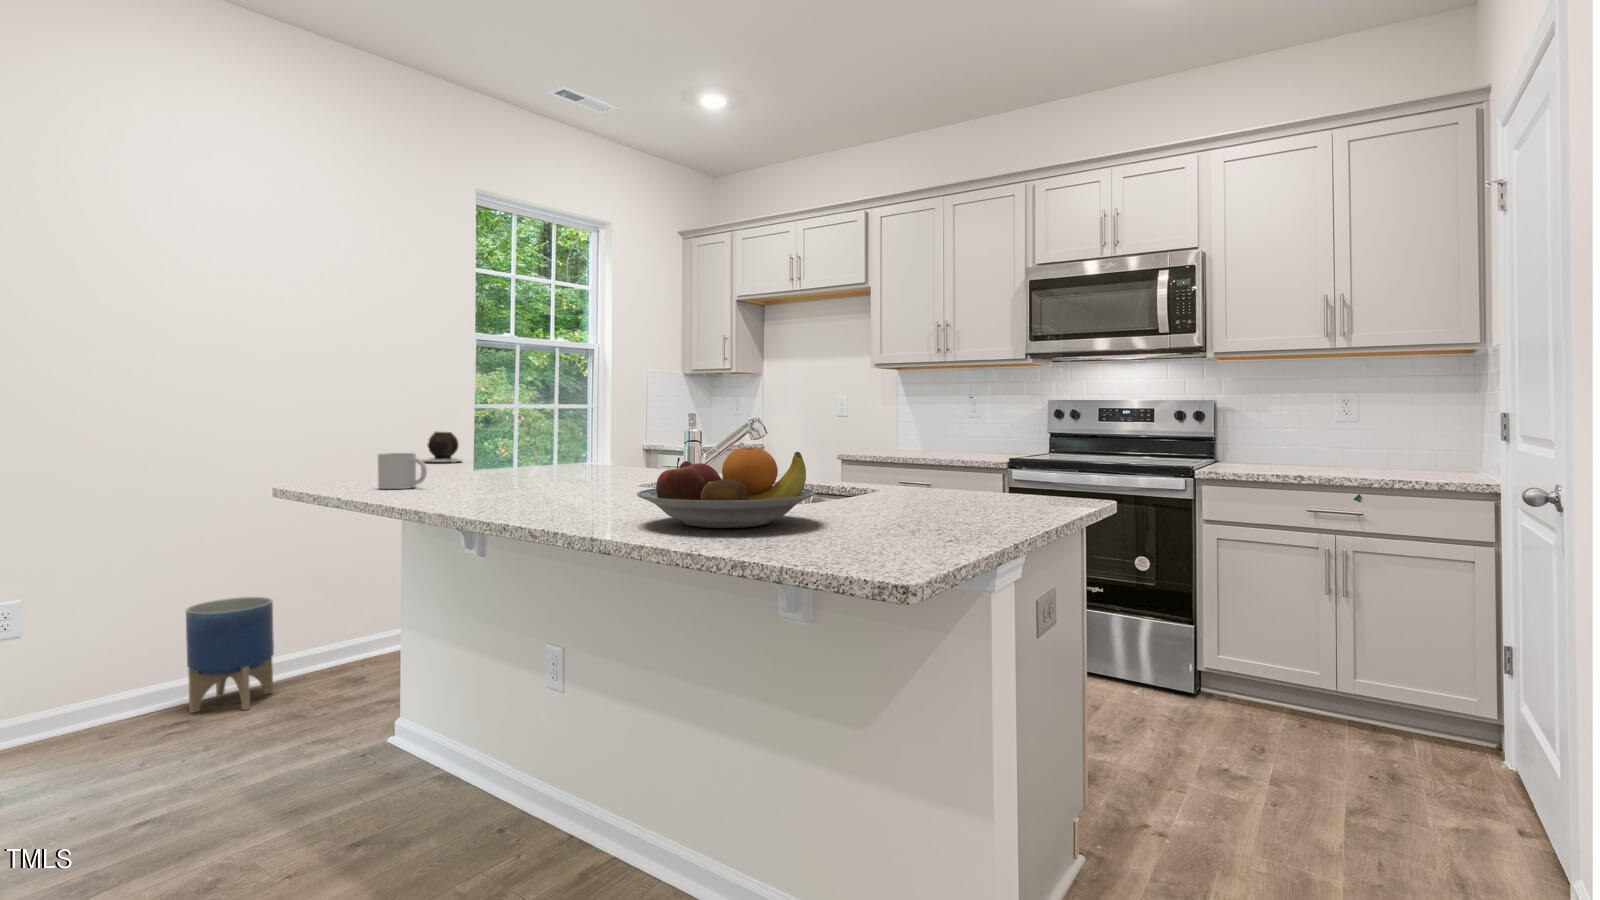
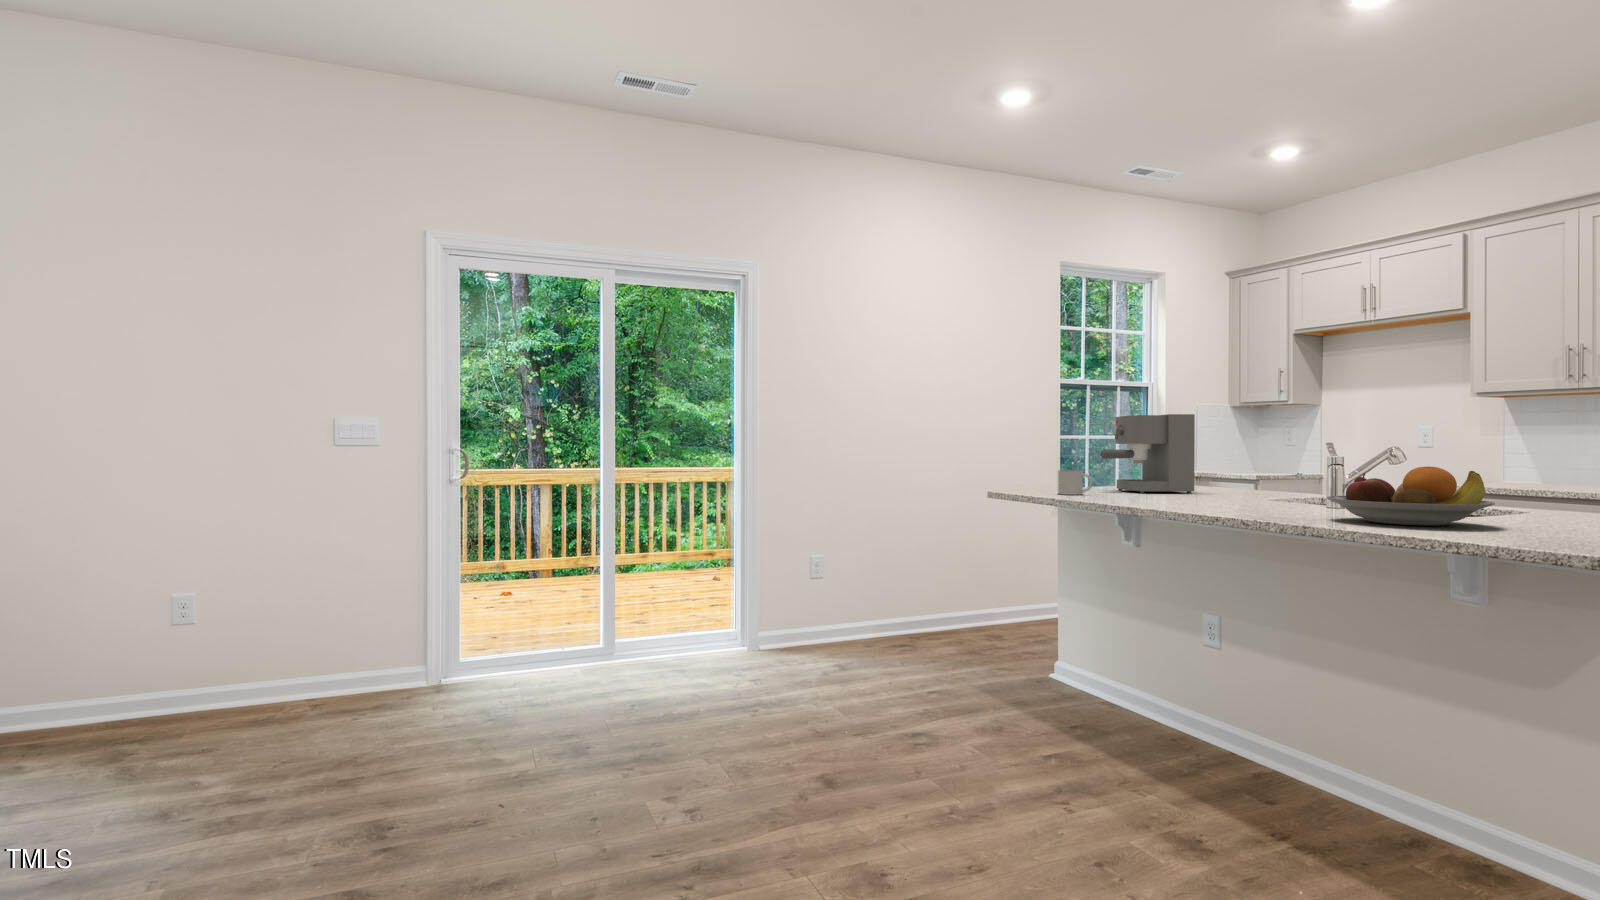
coffee maker: none [458,378,581,481] -> present [1101,414,1195,493]
vase: present [422,432,462,463] -> none [1026,456,1057,480]
planter: present [186,597,274,713] -> none [899,568,947,643]

